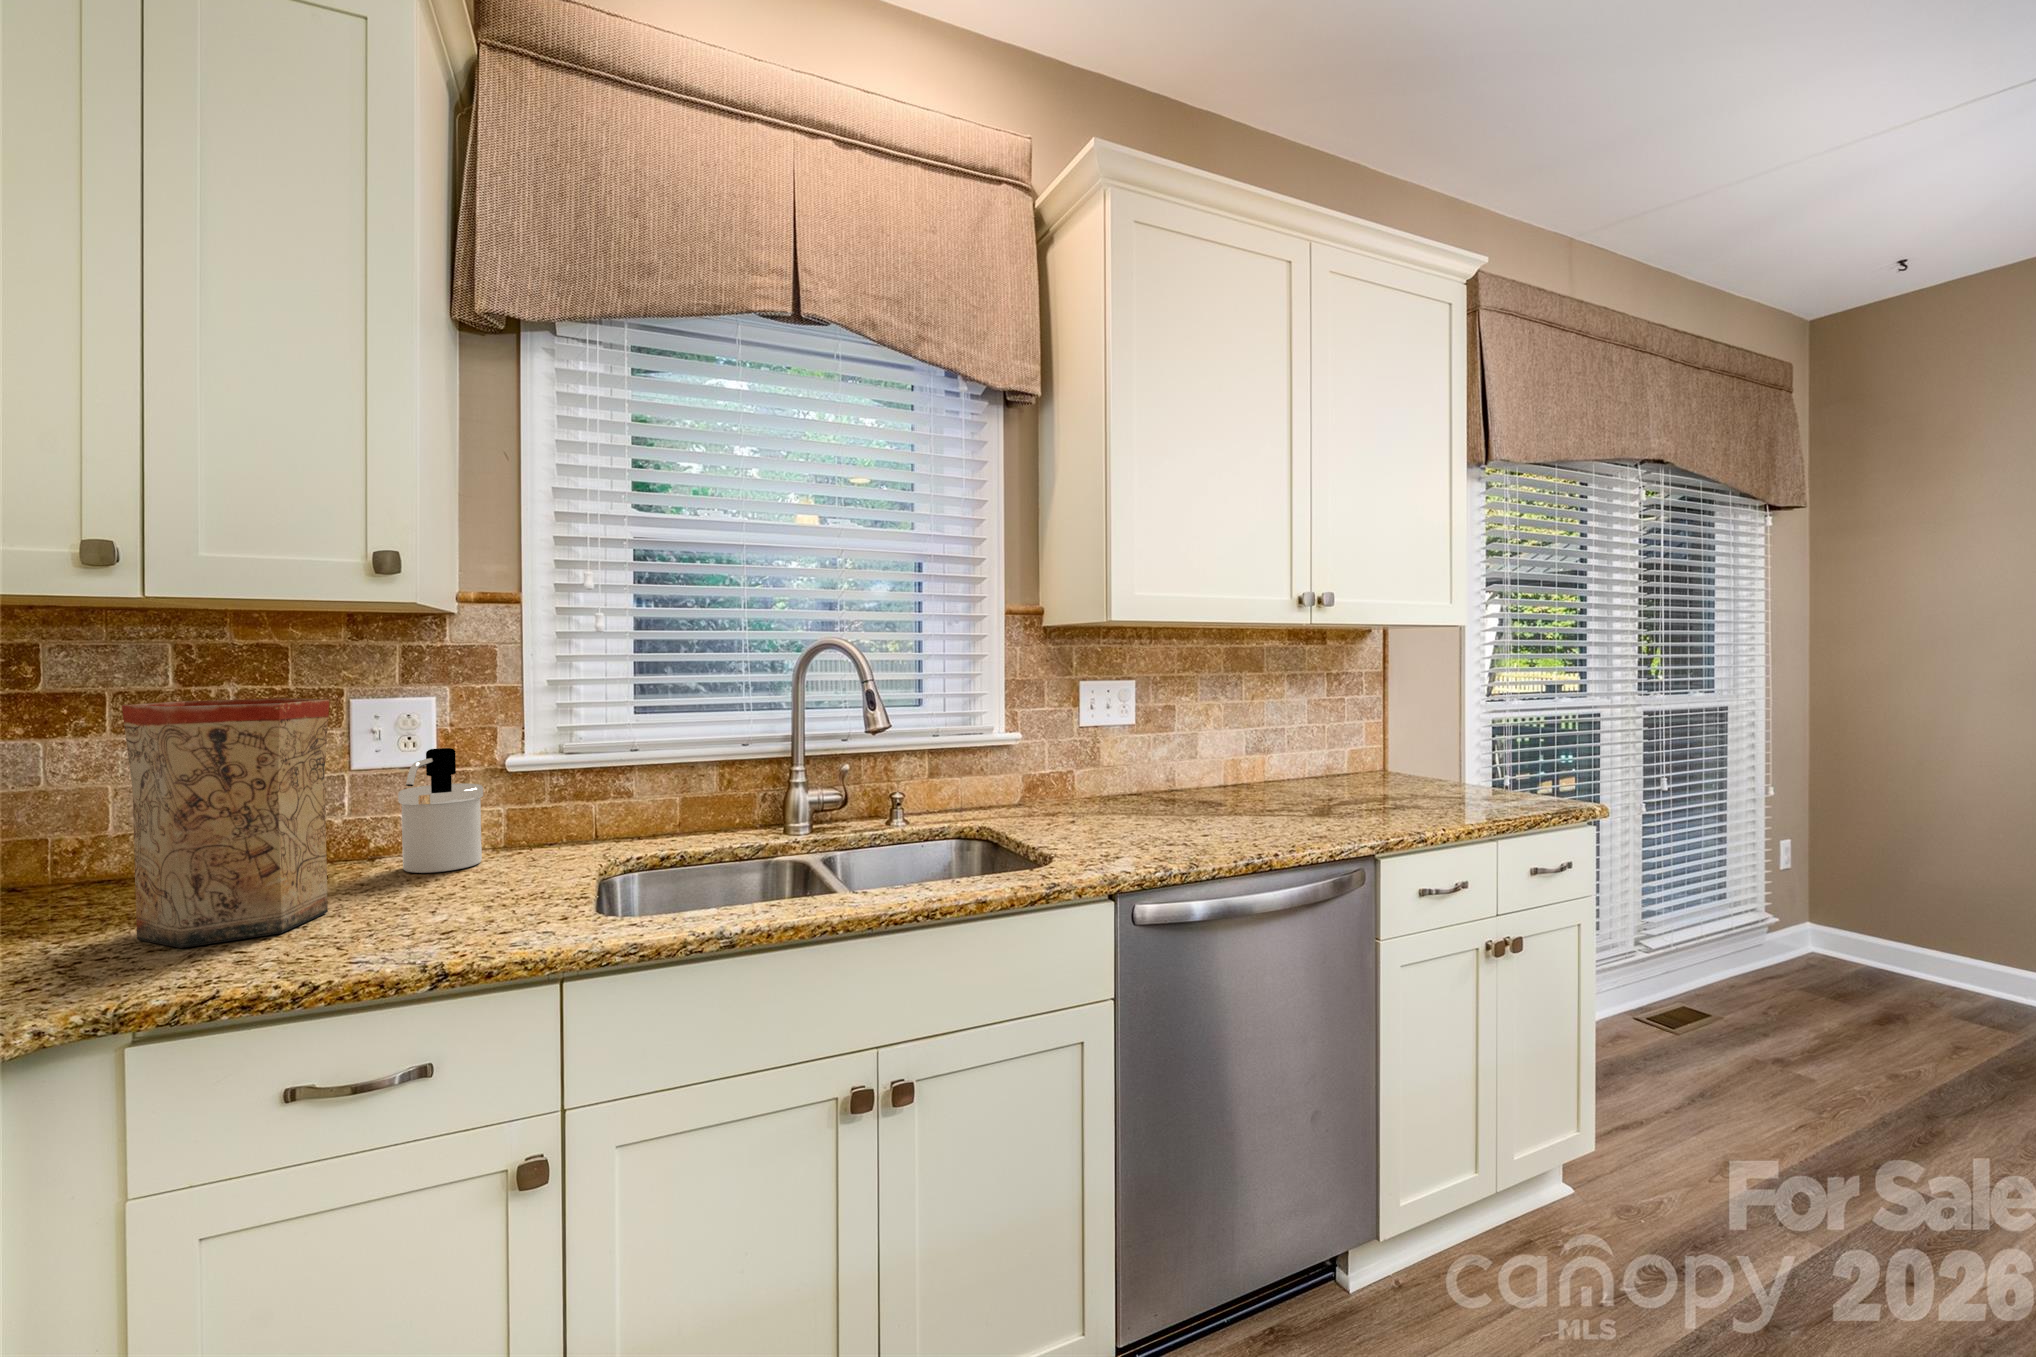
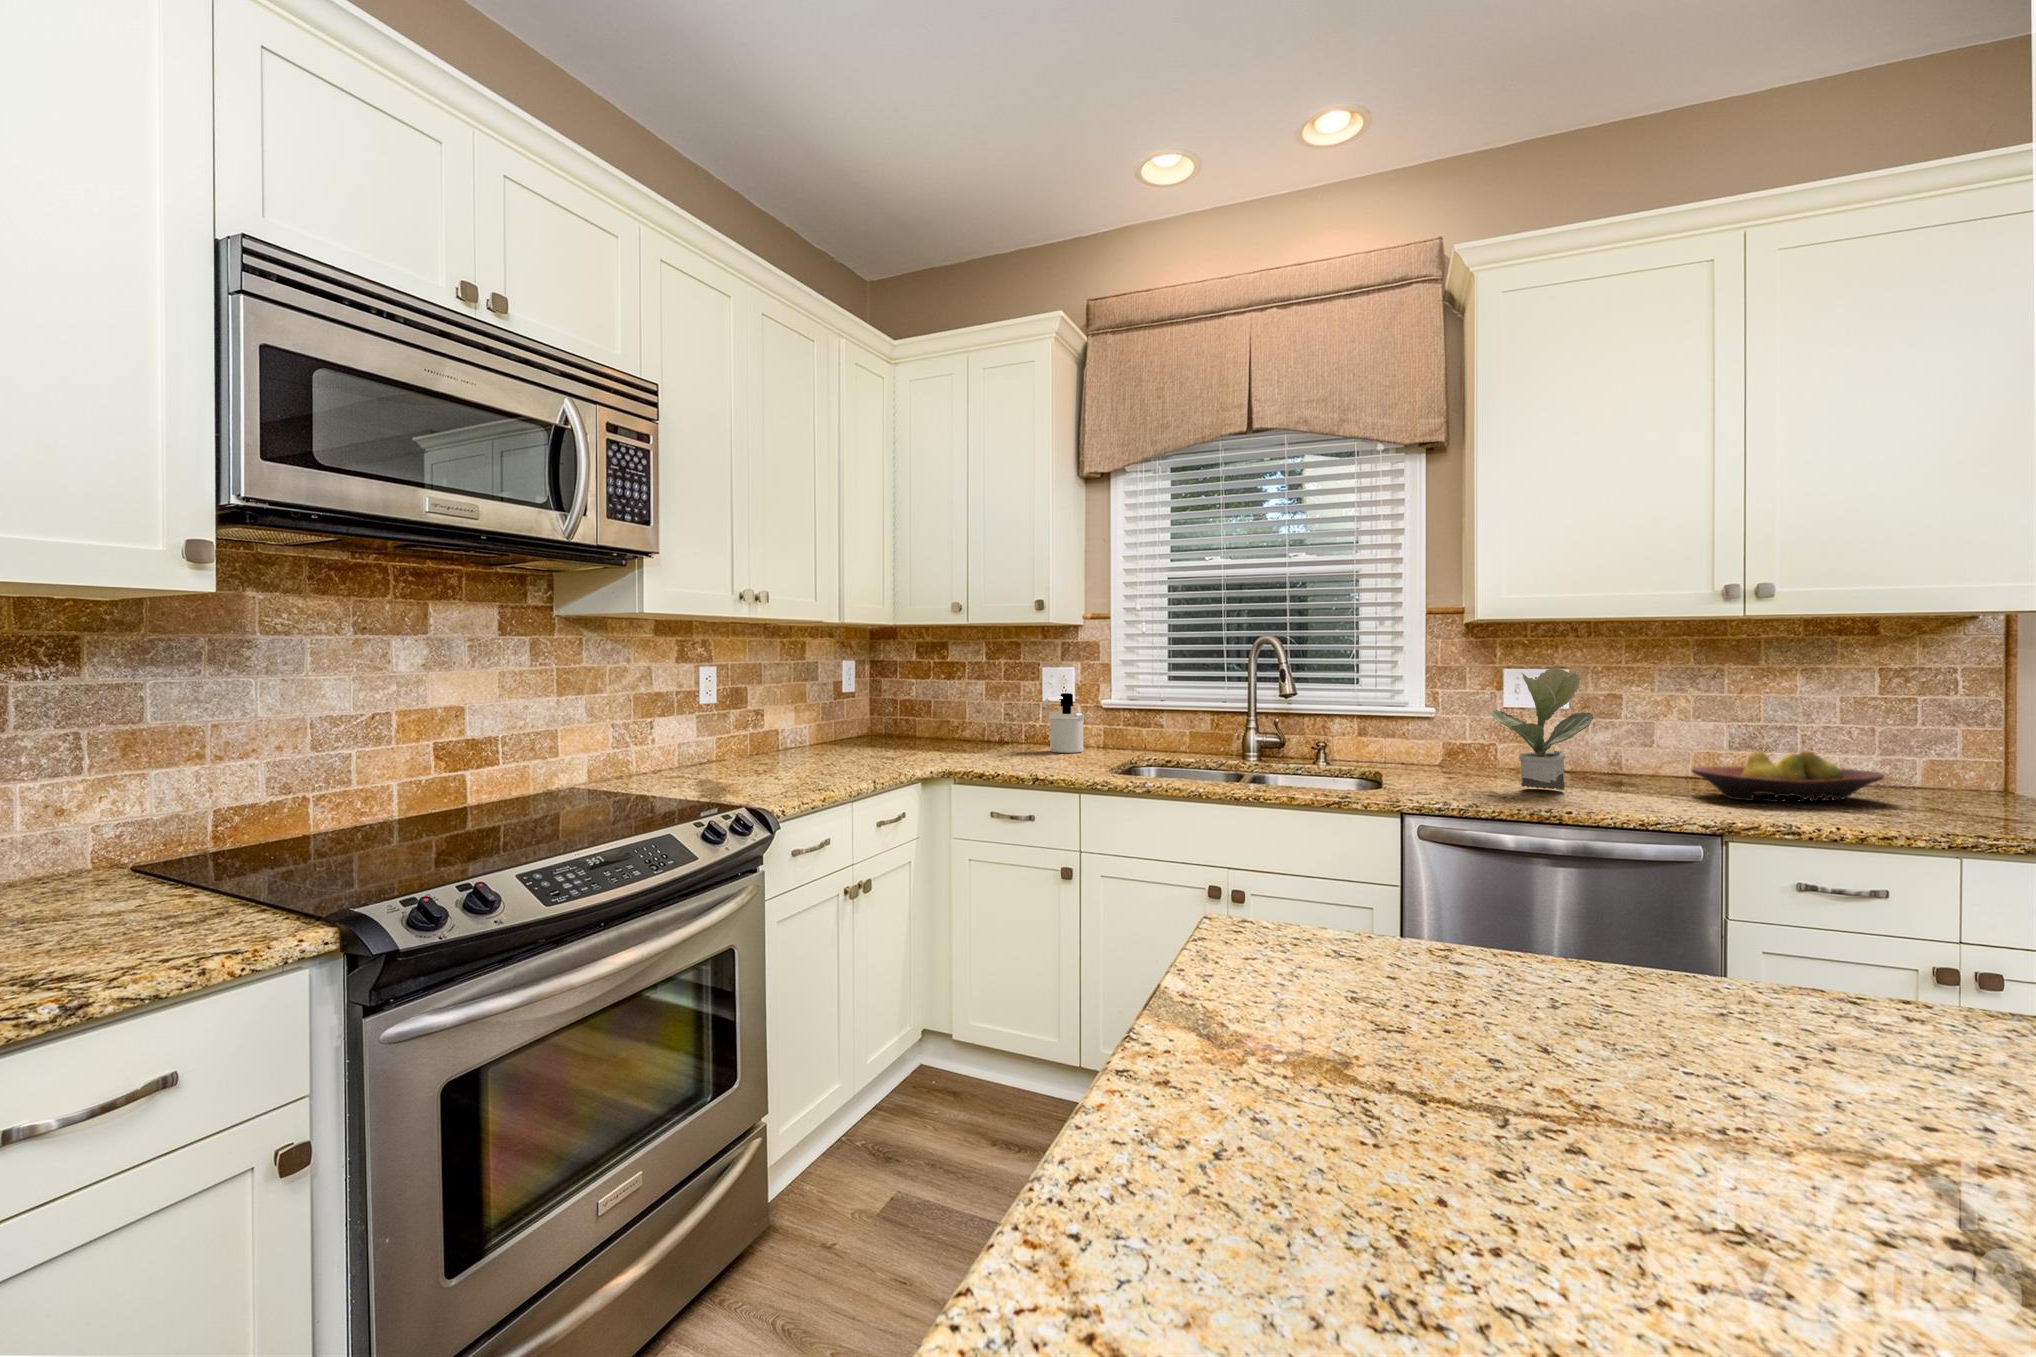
potted plant: none [1154,682,1276,824] -> present [1489,668,1593,790]
vase: present [122,698,329,948] -> none [945,665,1005,760]
fruit bowl: none [1288,753,1397,808] -> present [1692,751,1884,802]

